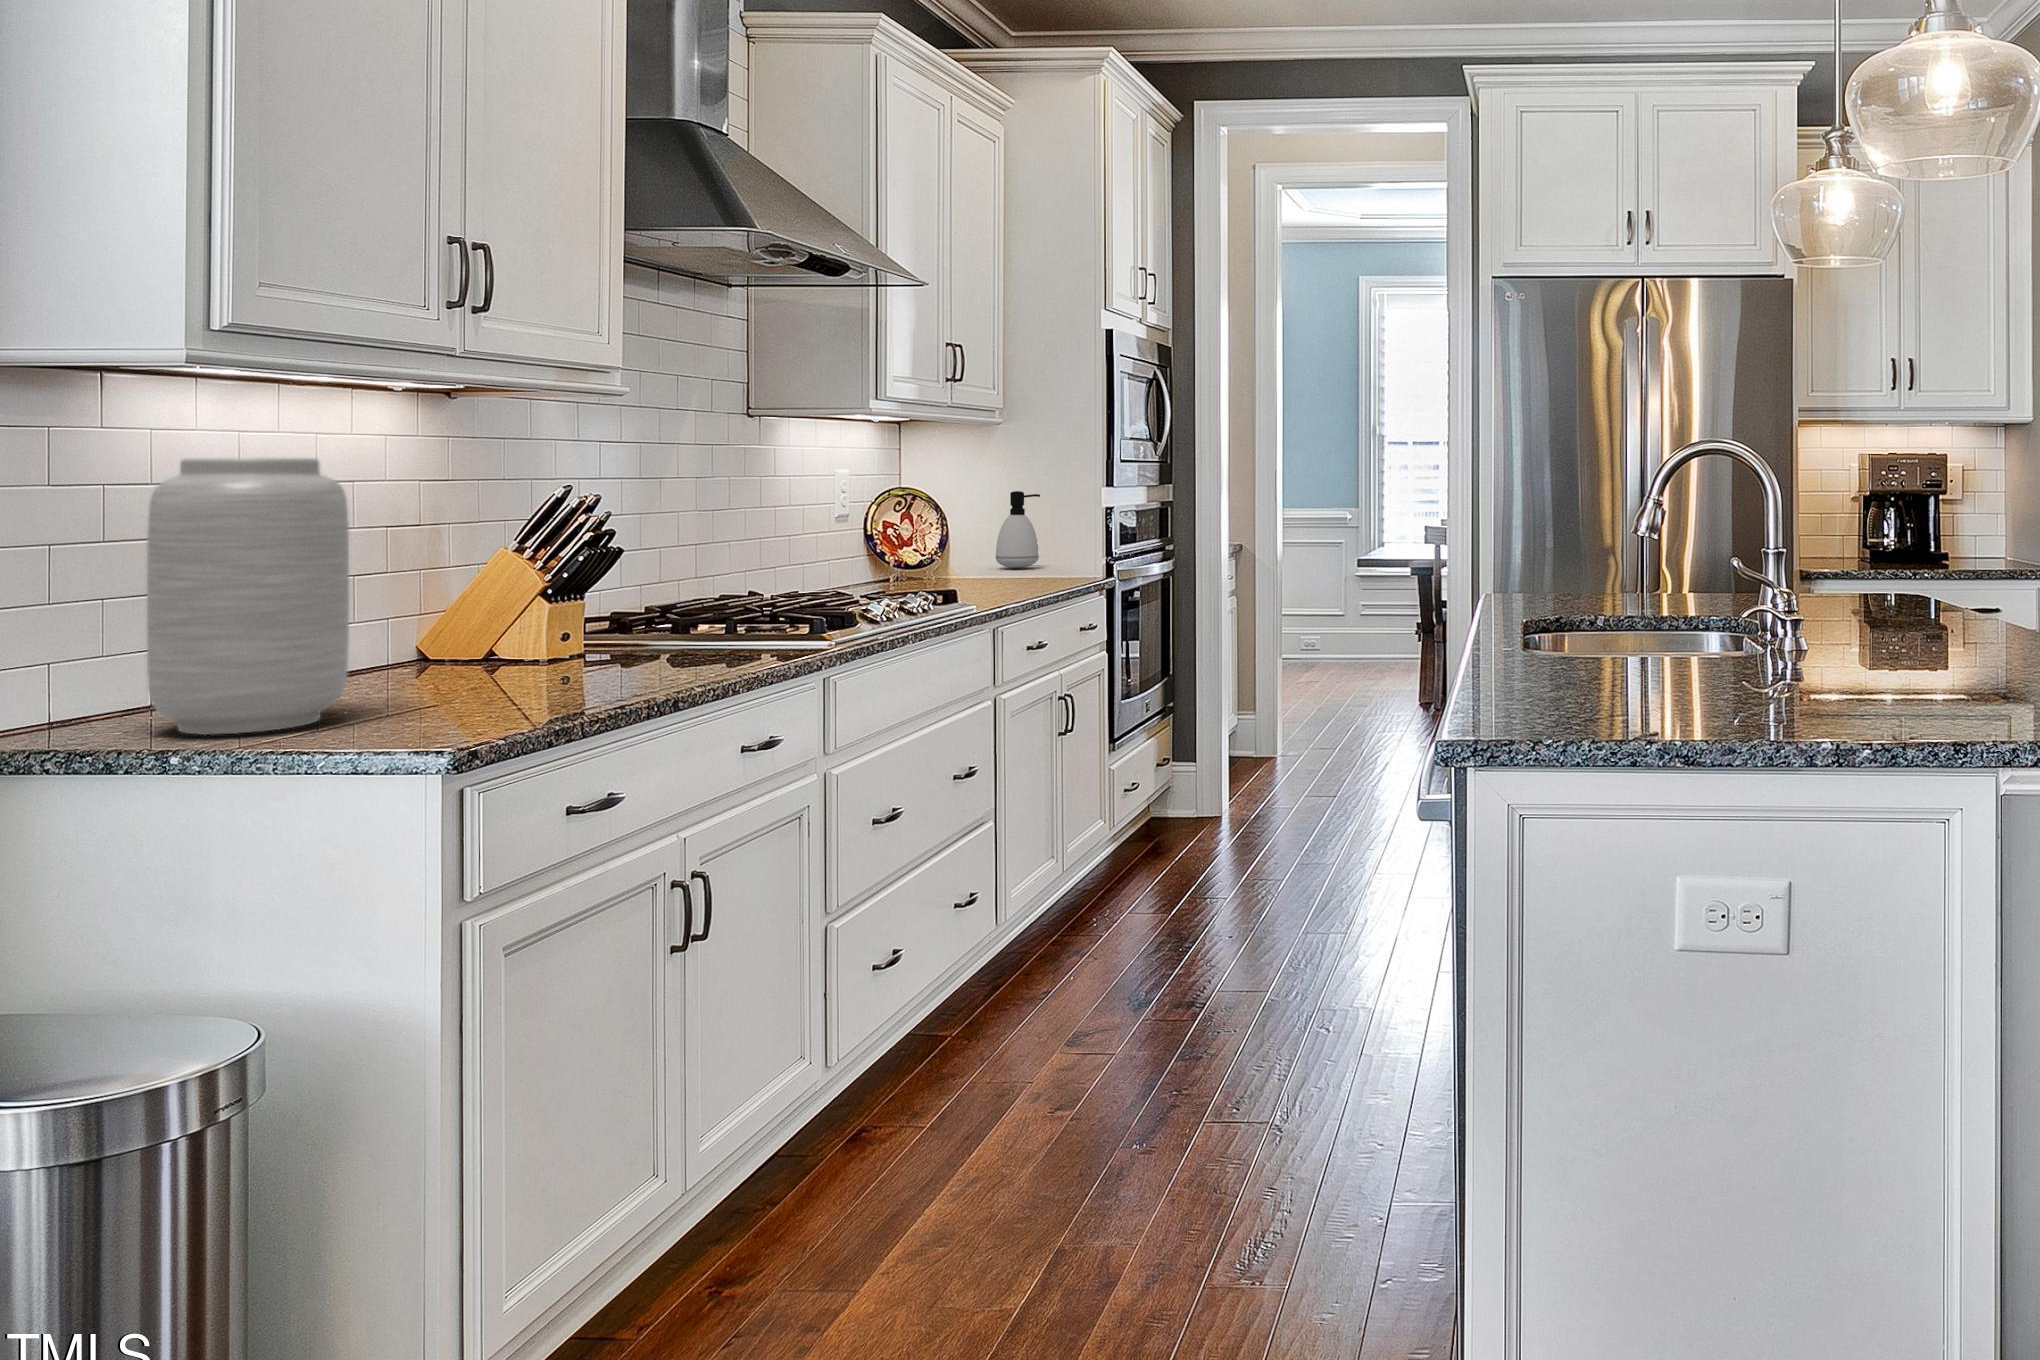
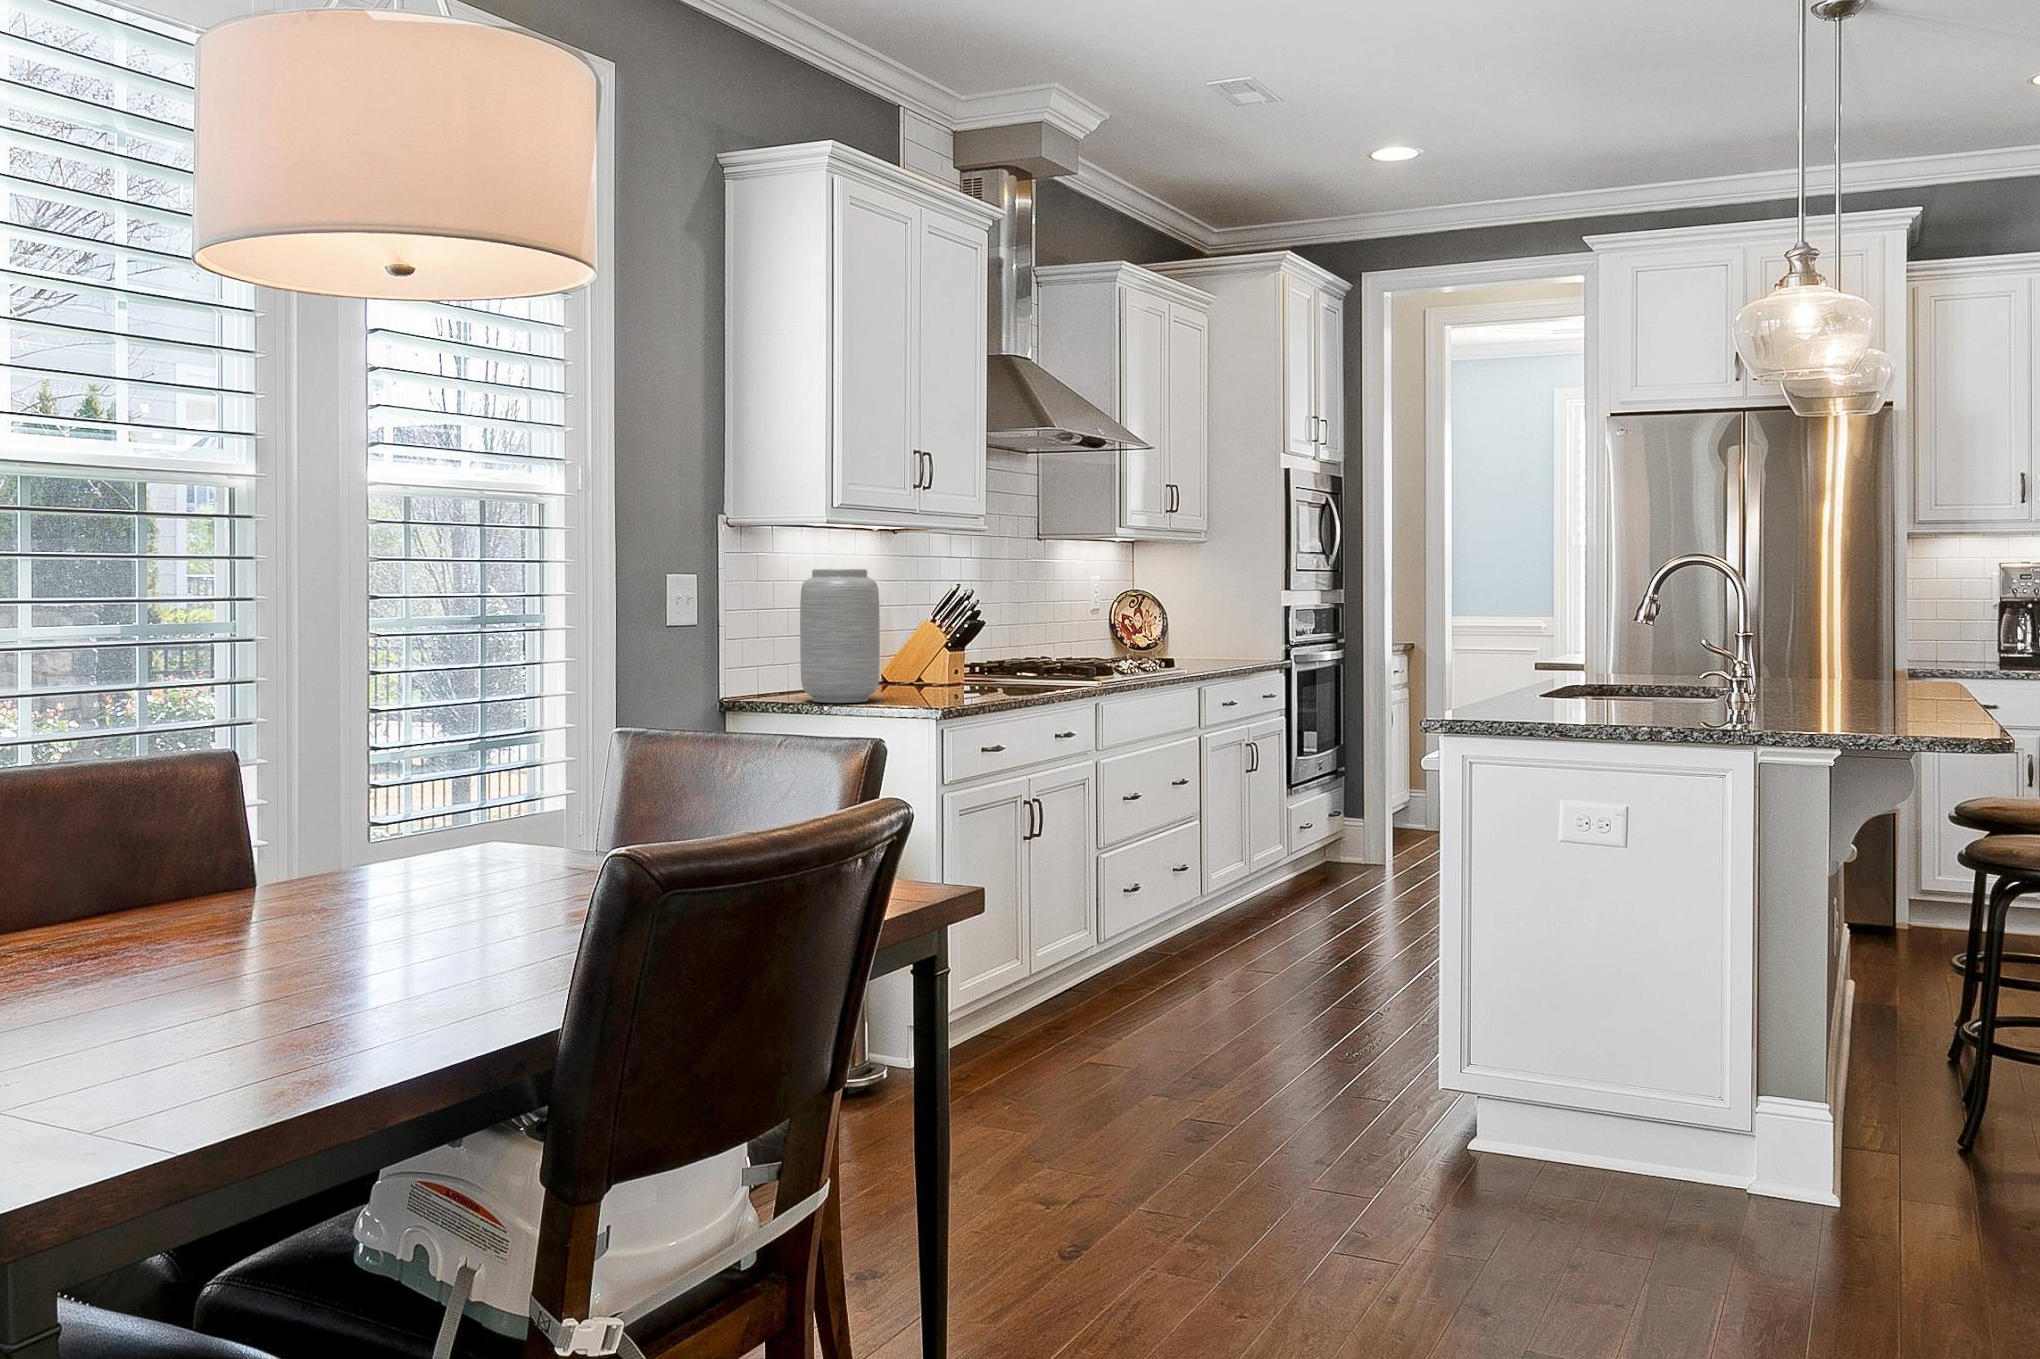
soap dispenser: present [996,491,1040,568] -> none [1203,594,1236,652]

